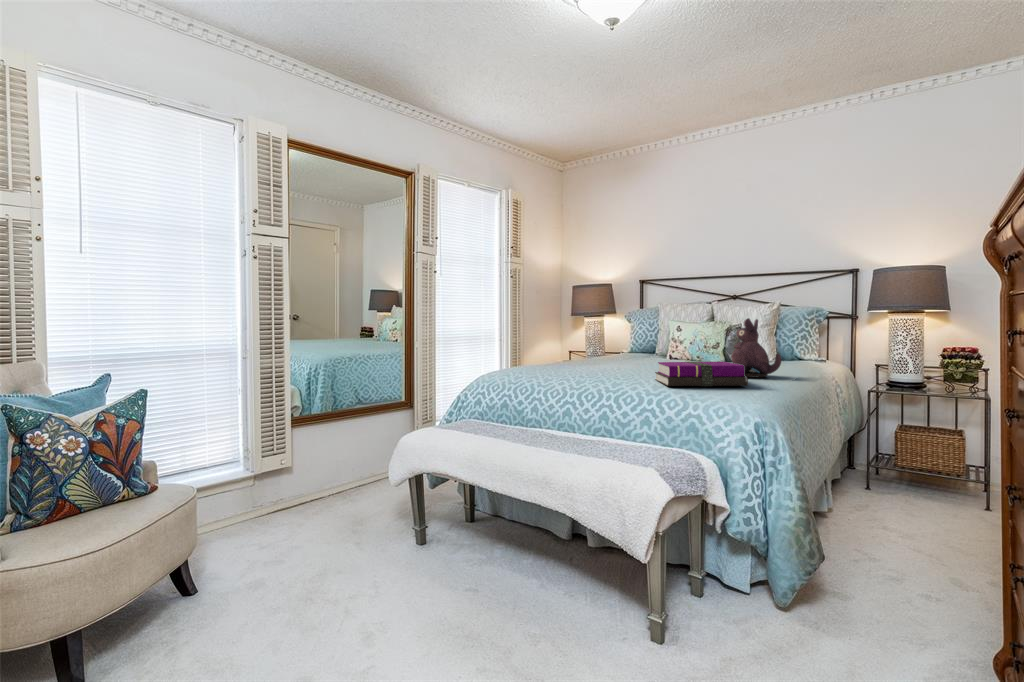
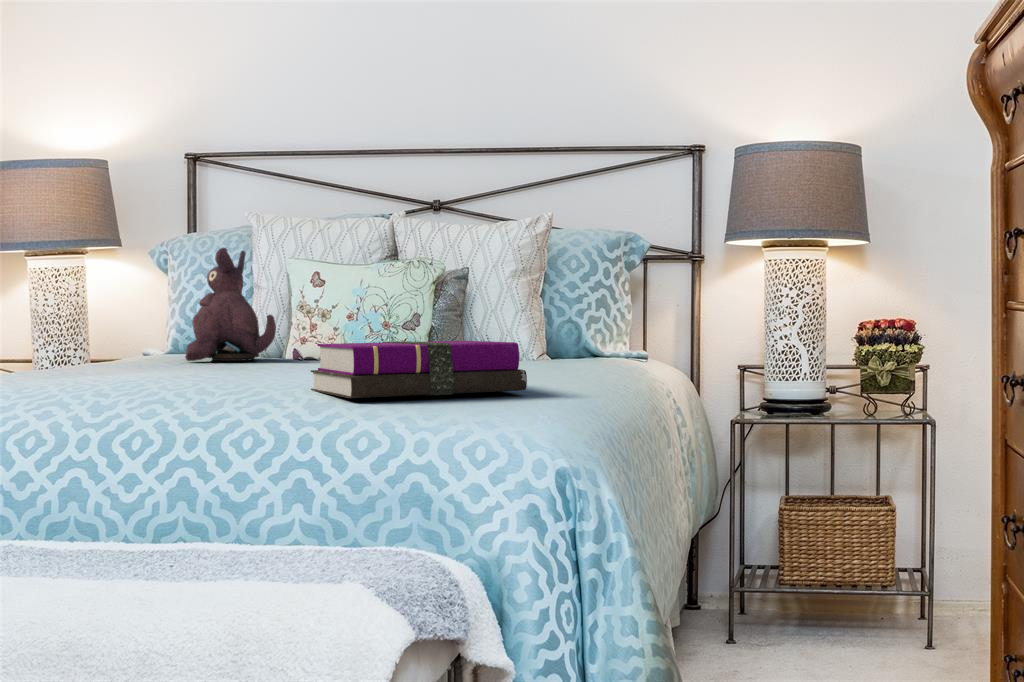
plush toy: present [731,318,781,378] -> present [185,248,276,361]

